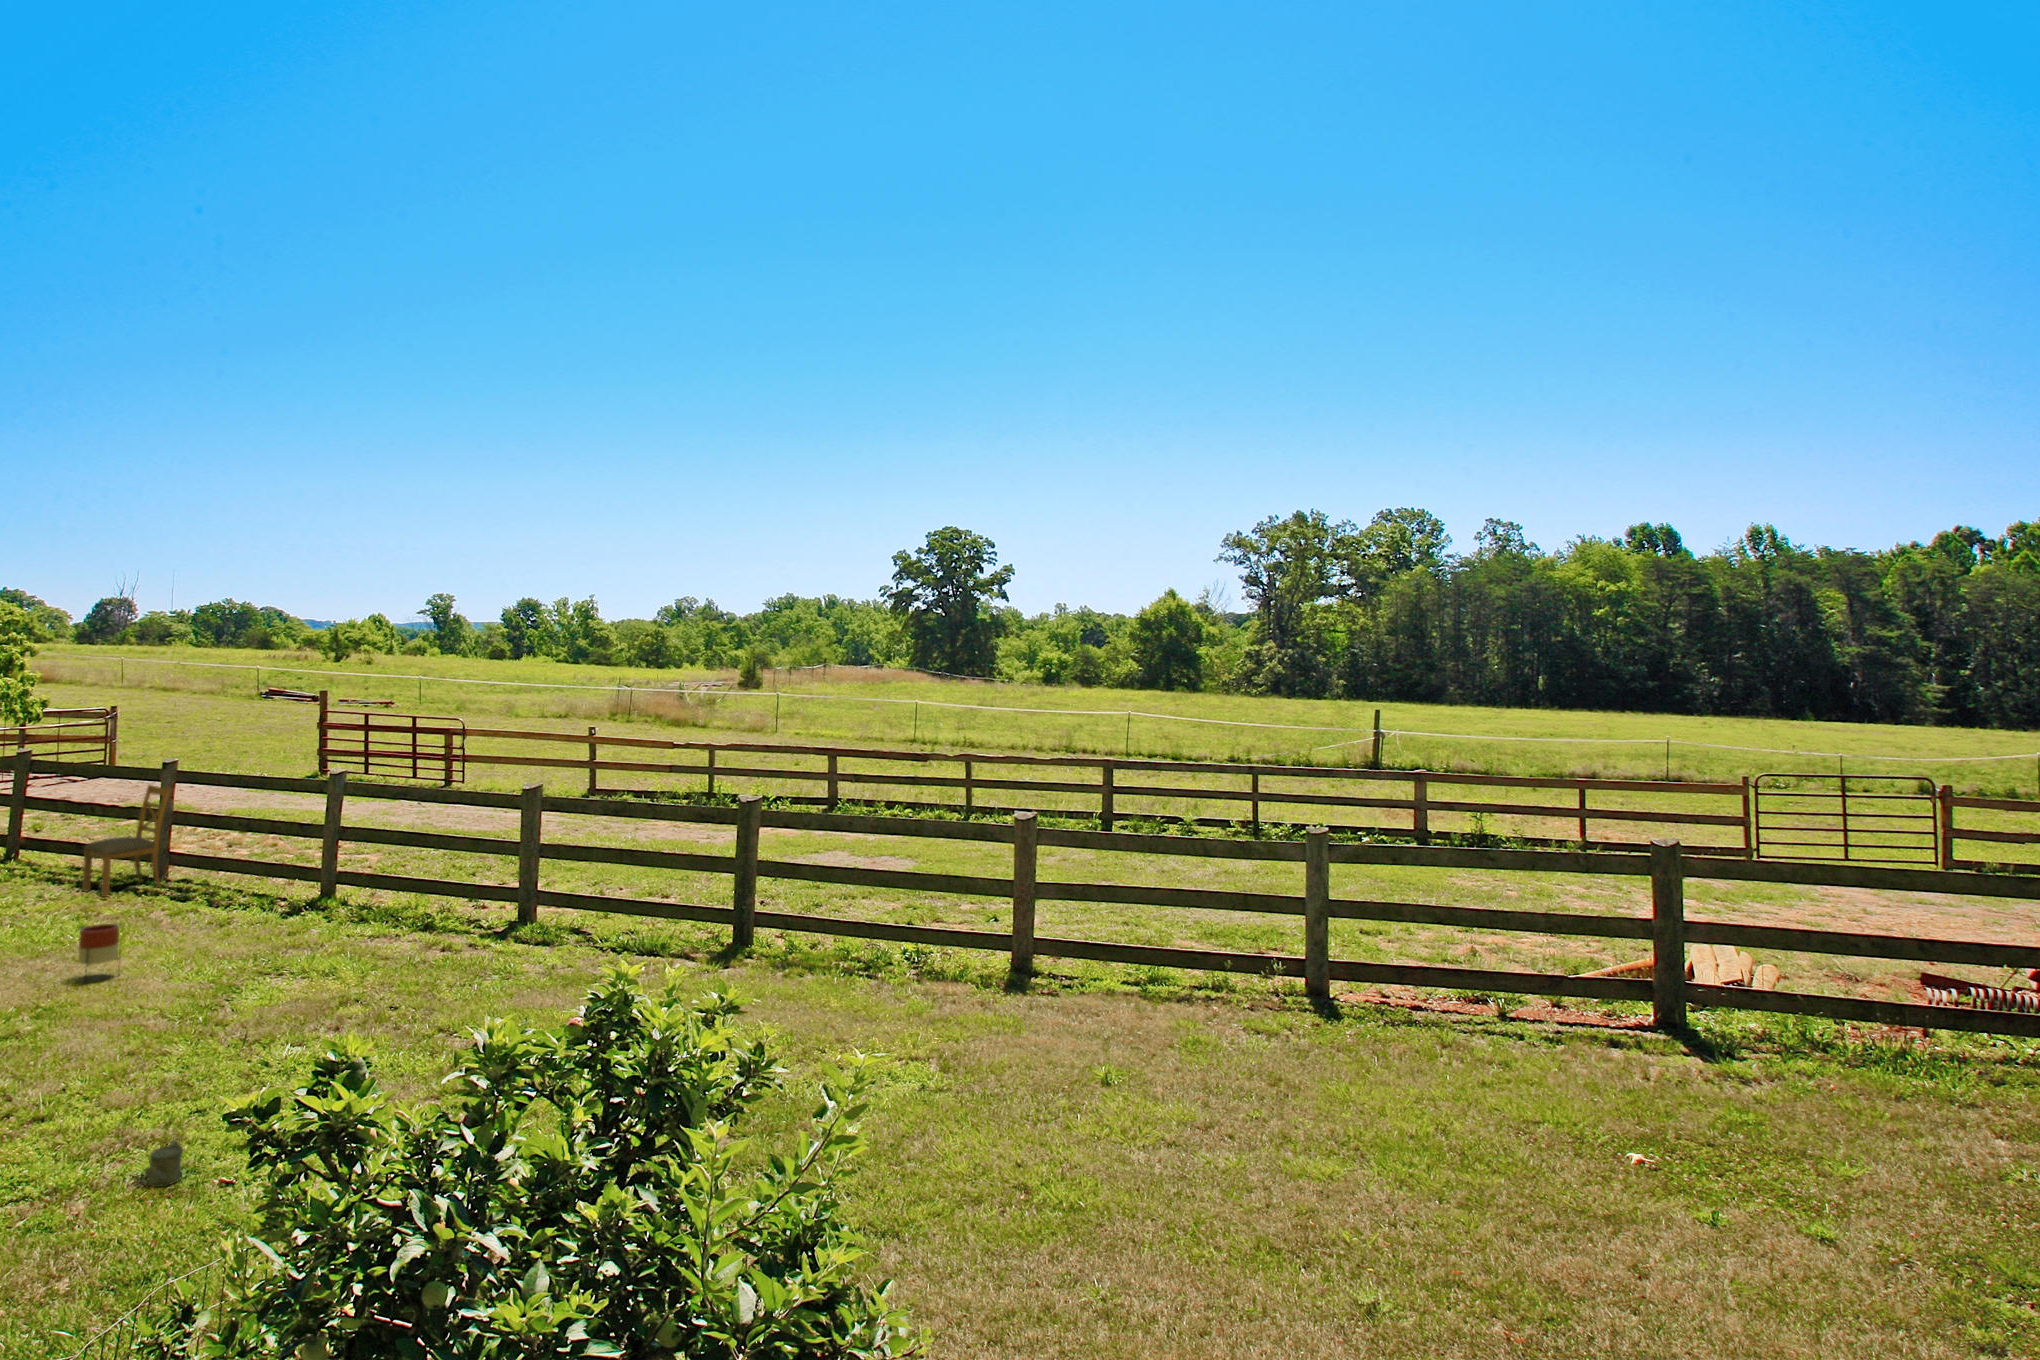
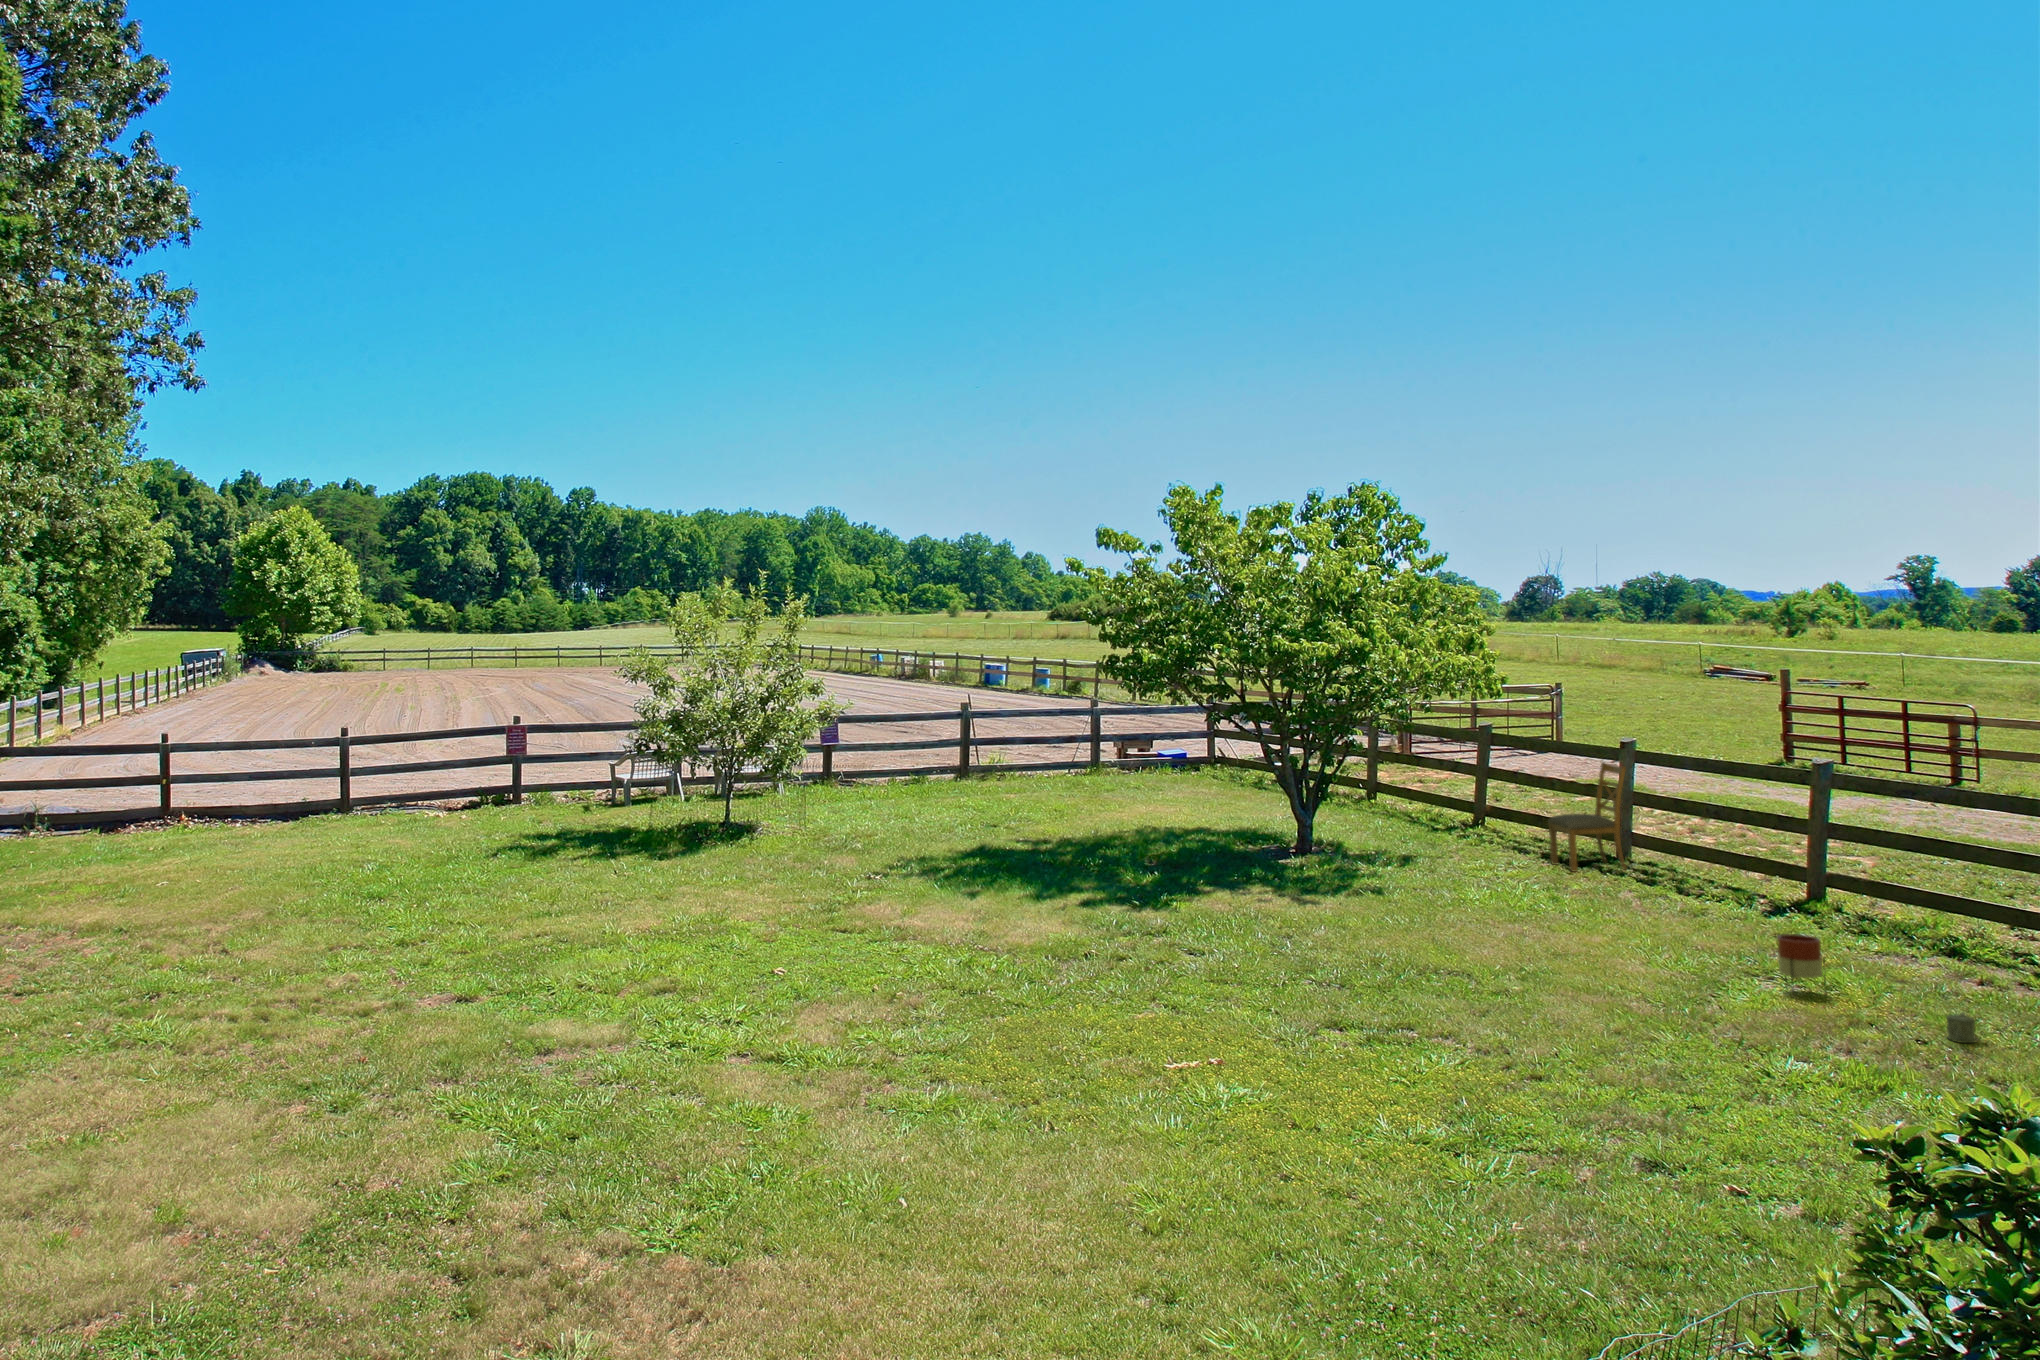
planter: present [78,924,121,975] -> present [1777,934,1827,990]
watering can: present [144,1140,183,1187] -> present [1946,1013,1976,1043]

